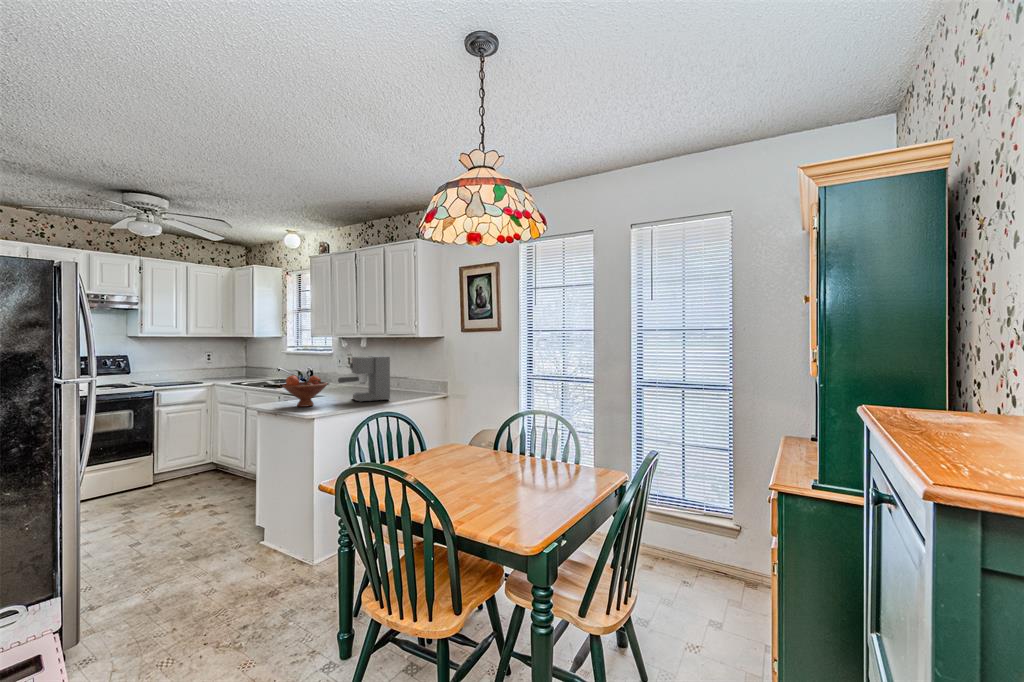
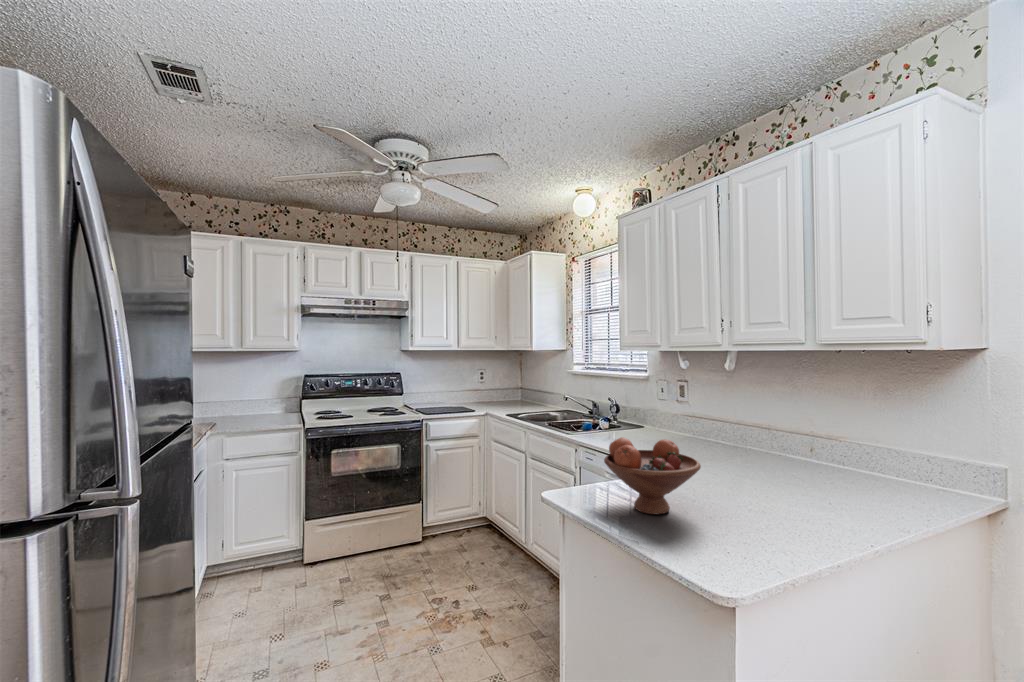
coffee maker: present [338,356,390,402] -> none [711,394,839,507]

